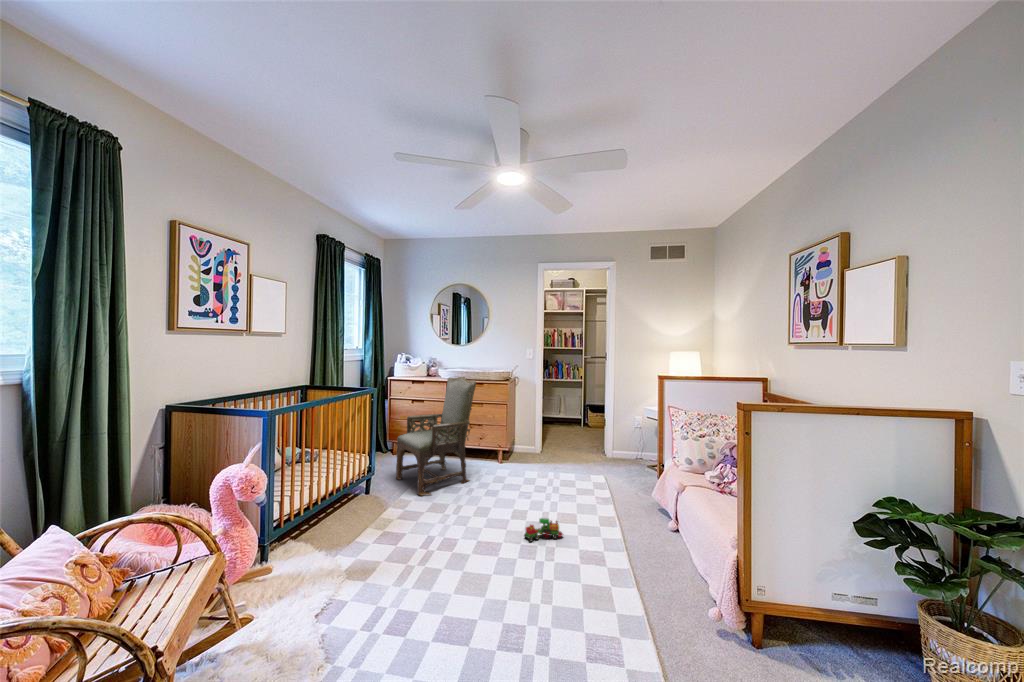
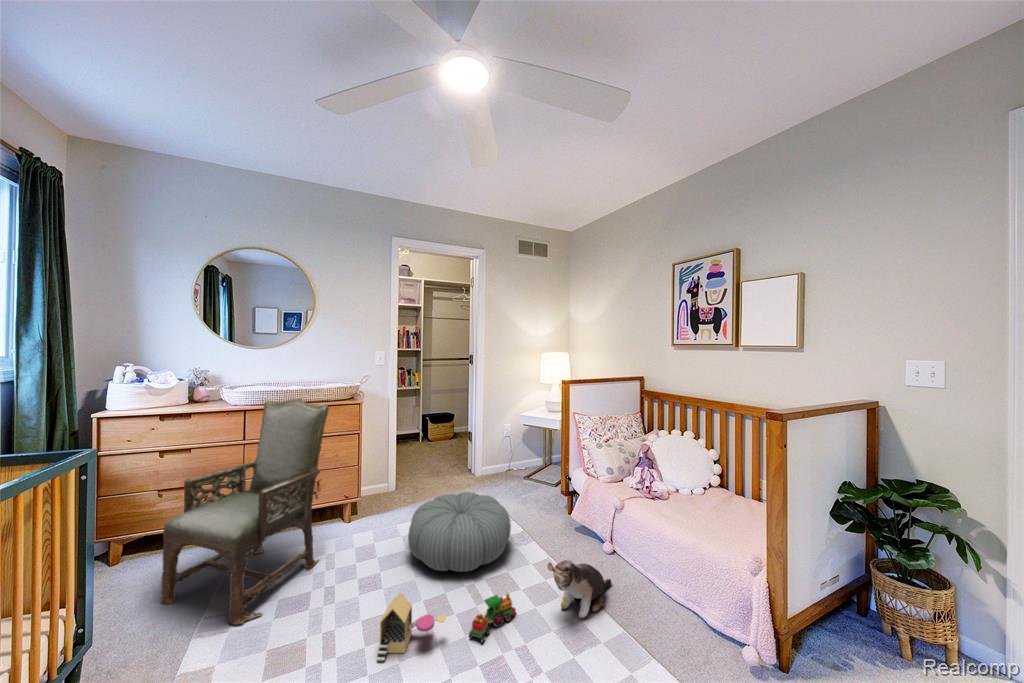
pouf: none [517,457,594,509] -> present [408,492,511,572]
toy house: none [470,497,511,531] -> present [377,592,446,661]
plush toy: none [581,506,653,555] -> present [548,560,611,618]

